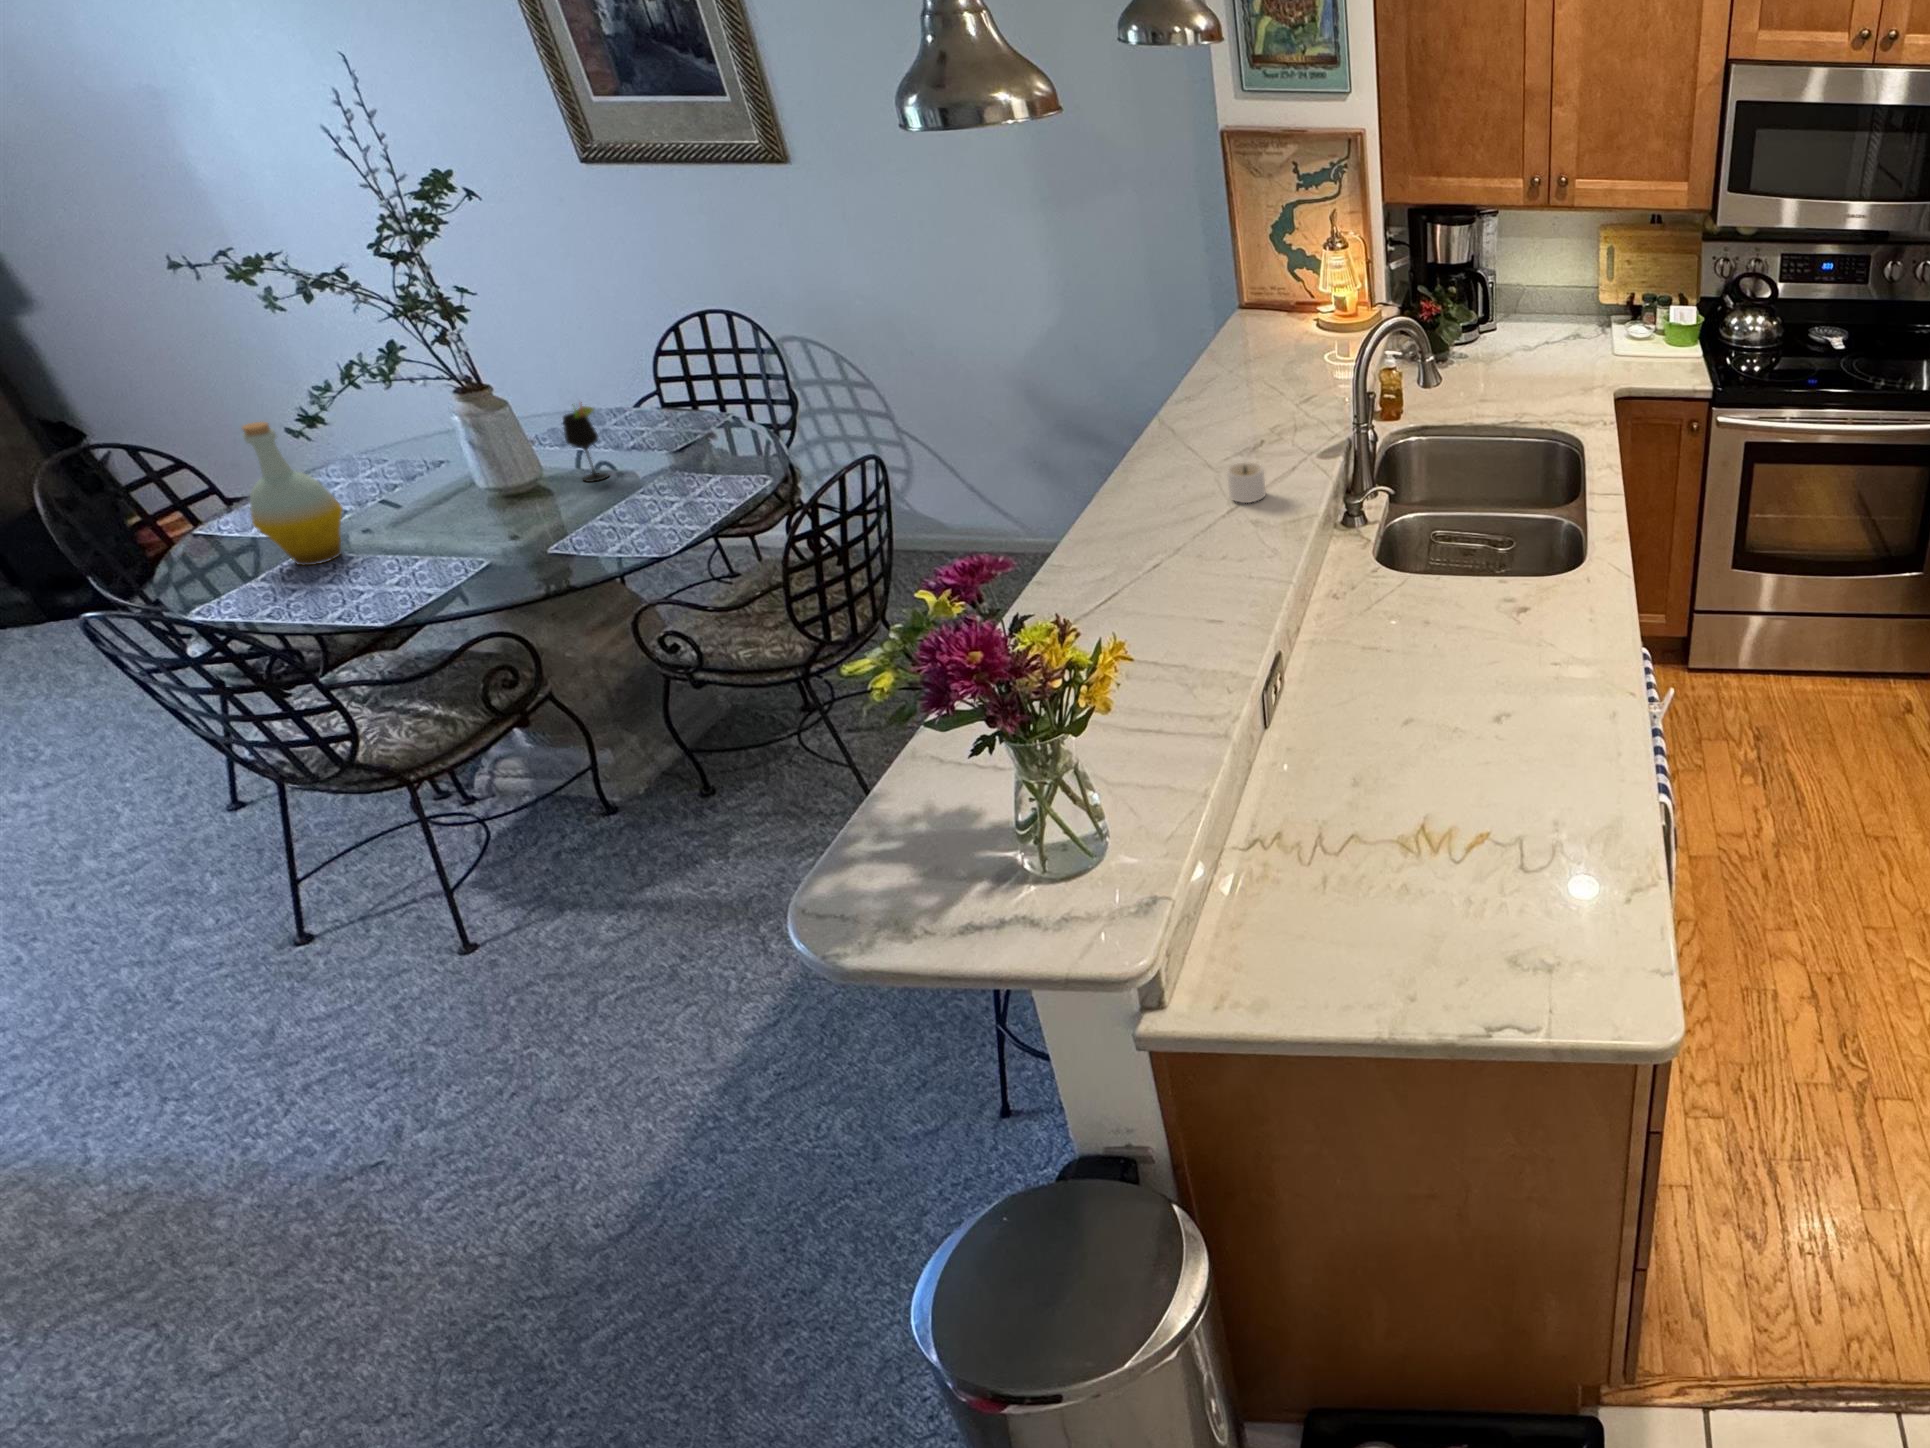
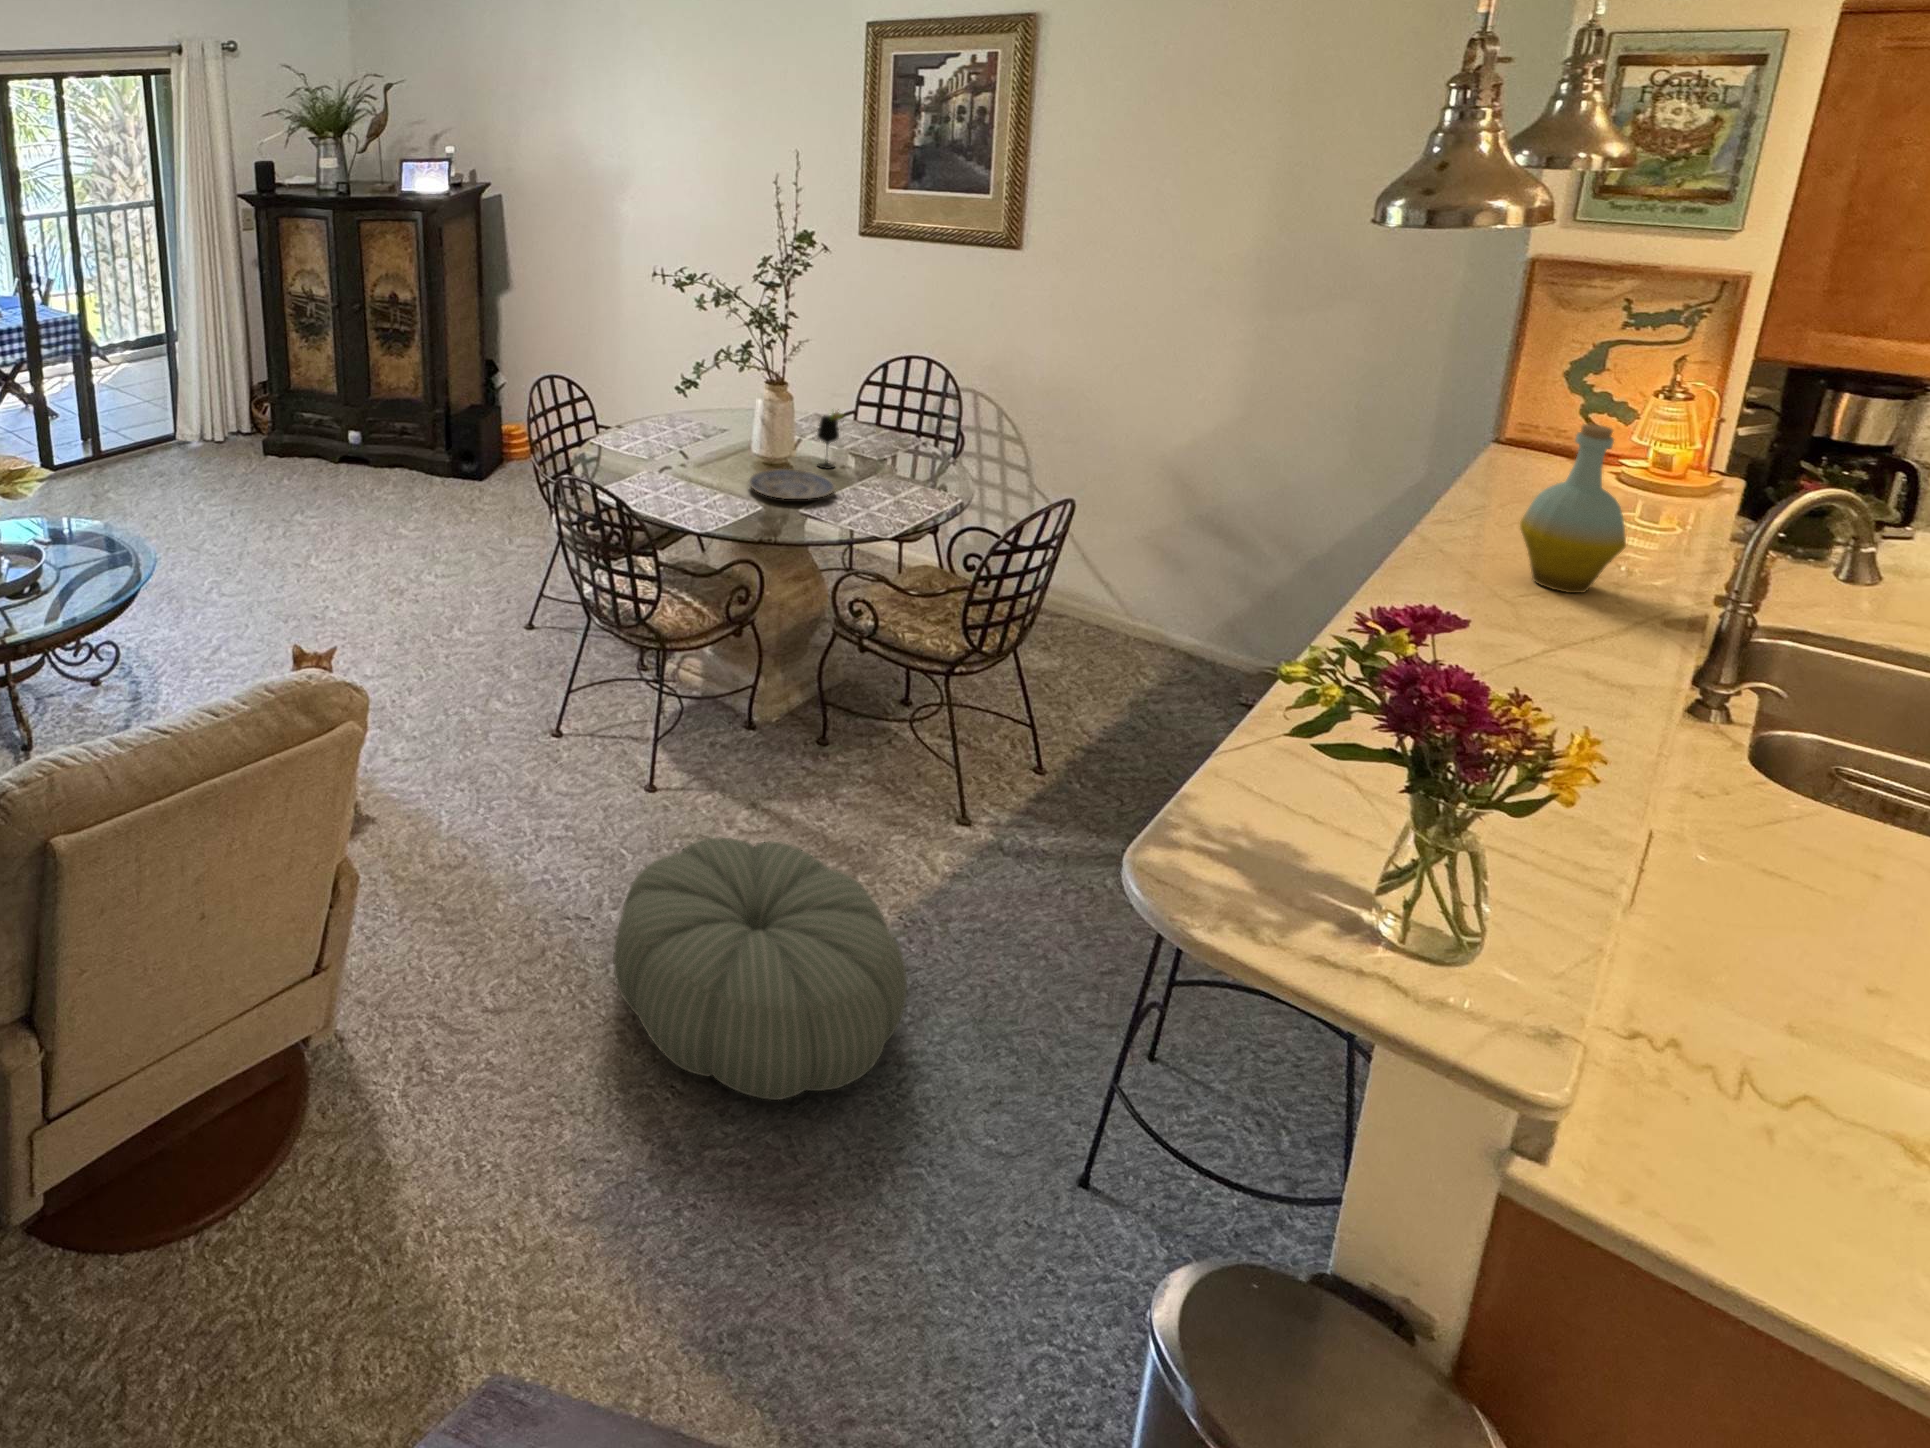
bottle: present [242,422,343,565] -> present [1520,424,1626,593]
candle: present [1227,462,1265,503] -> none [1529,612,1610,661]
plate: none [469,492,603,539] -> present [749,469,835,499]
pouf: none [394,949,810,1270] -> present [613,838,907,1100]

